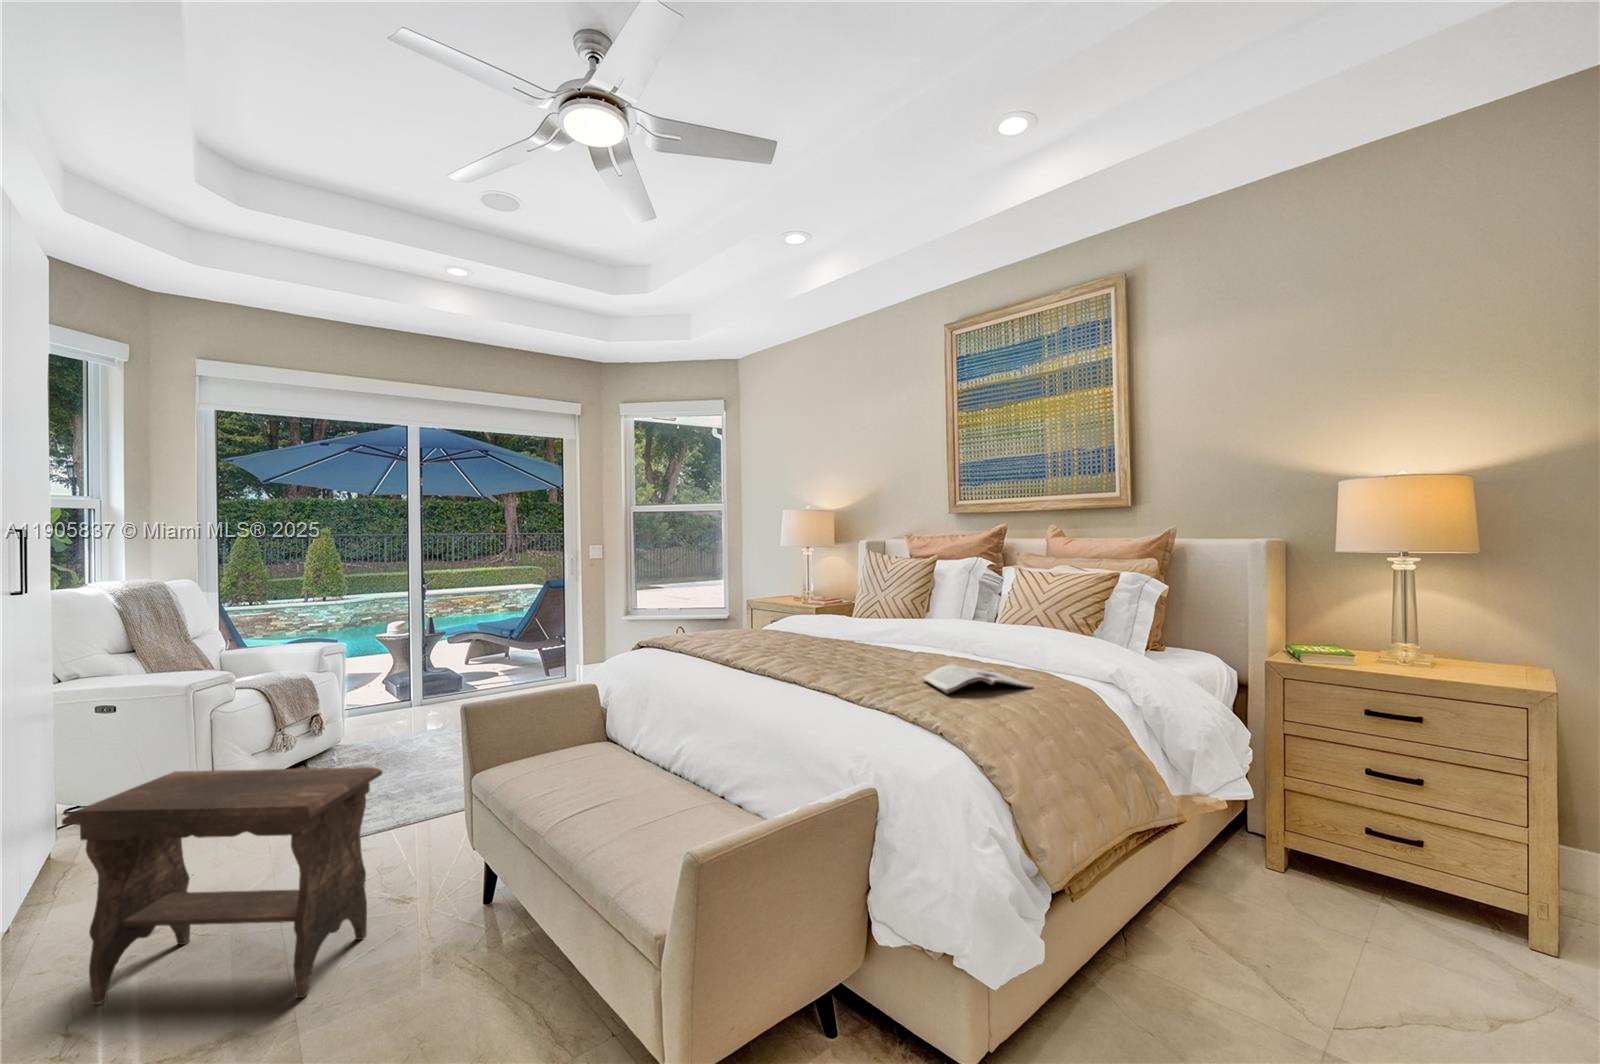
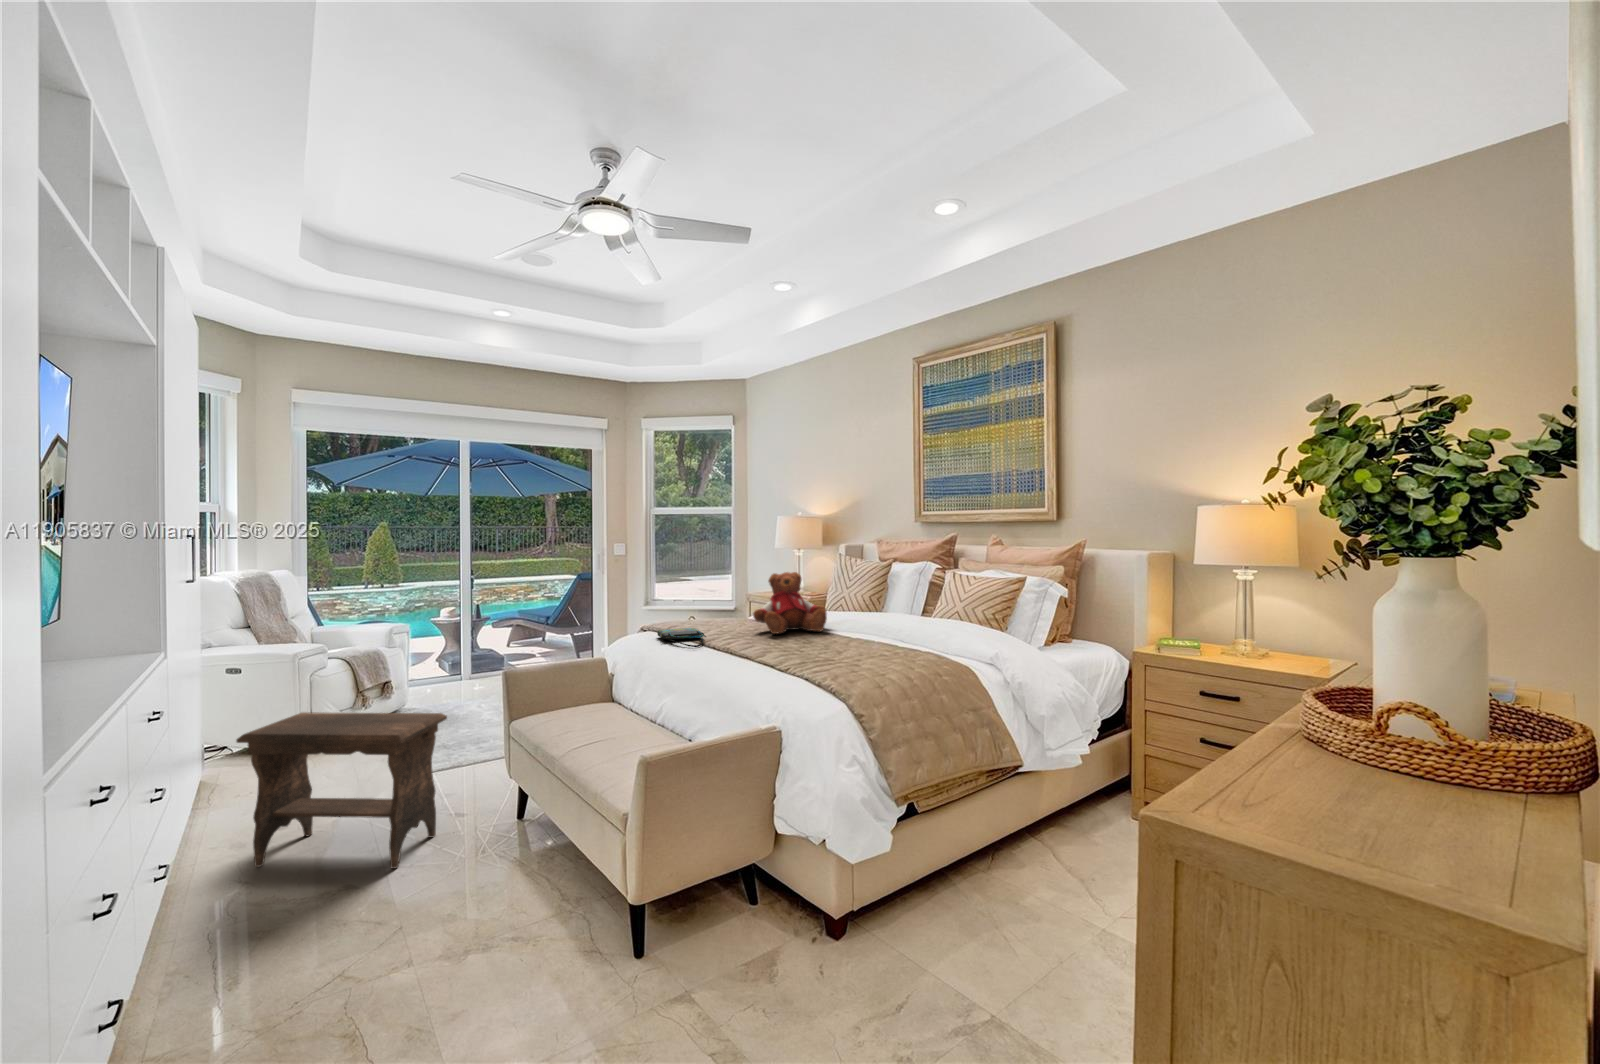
teddy bear: none [782,571,875,648] -> present [753,572,827,634]
tote bag: none [662,643,726,668] -> present [657,628,706,647]
magazine: present [922,665,1032,694] -> none [841,647,919,667]

